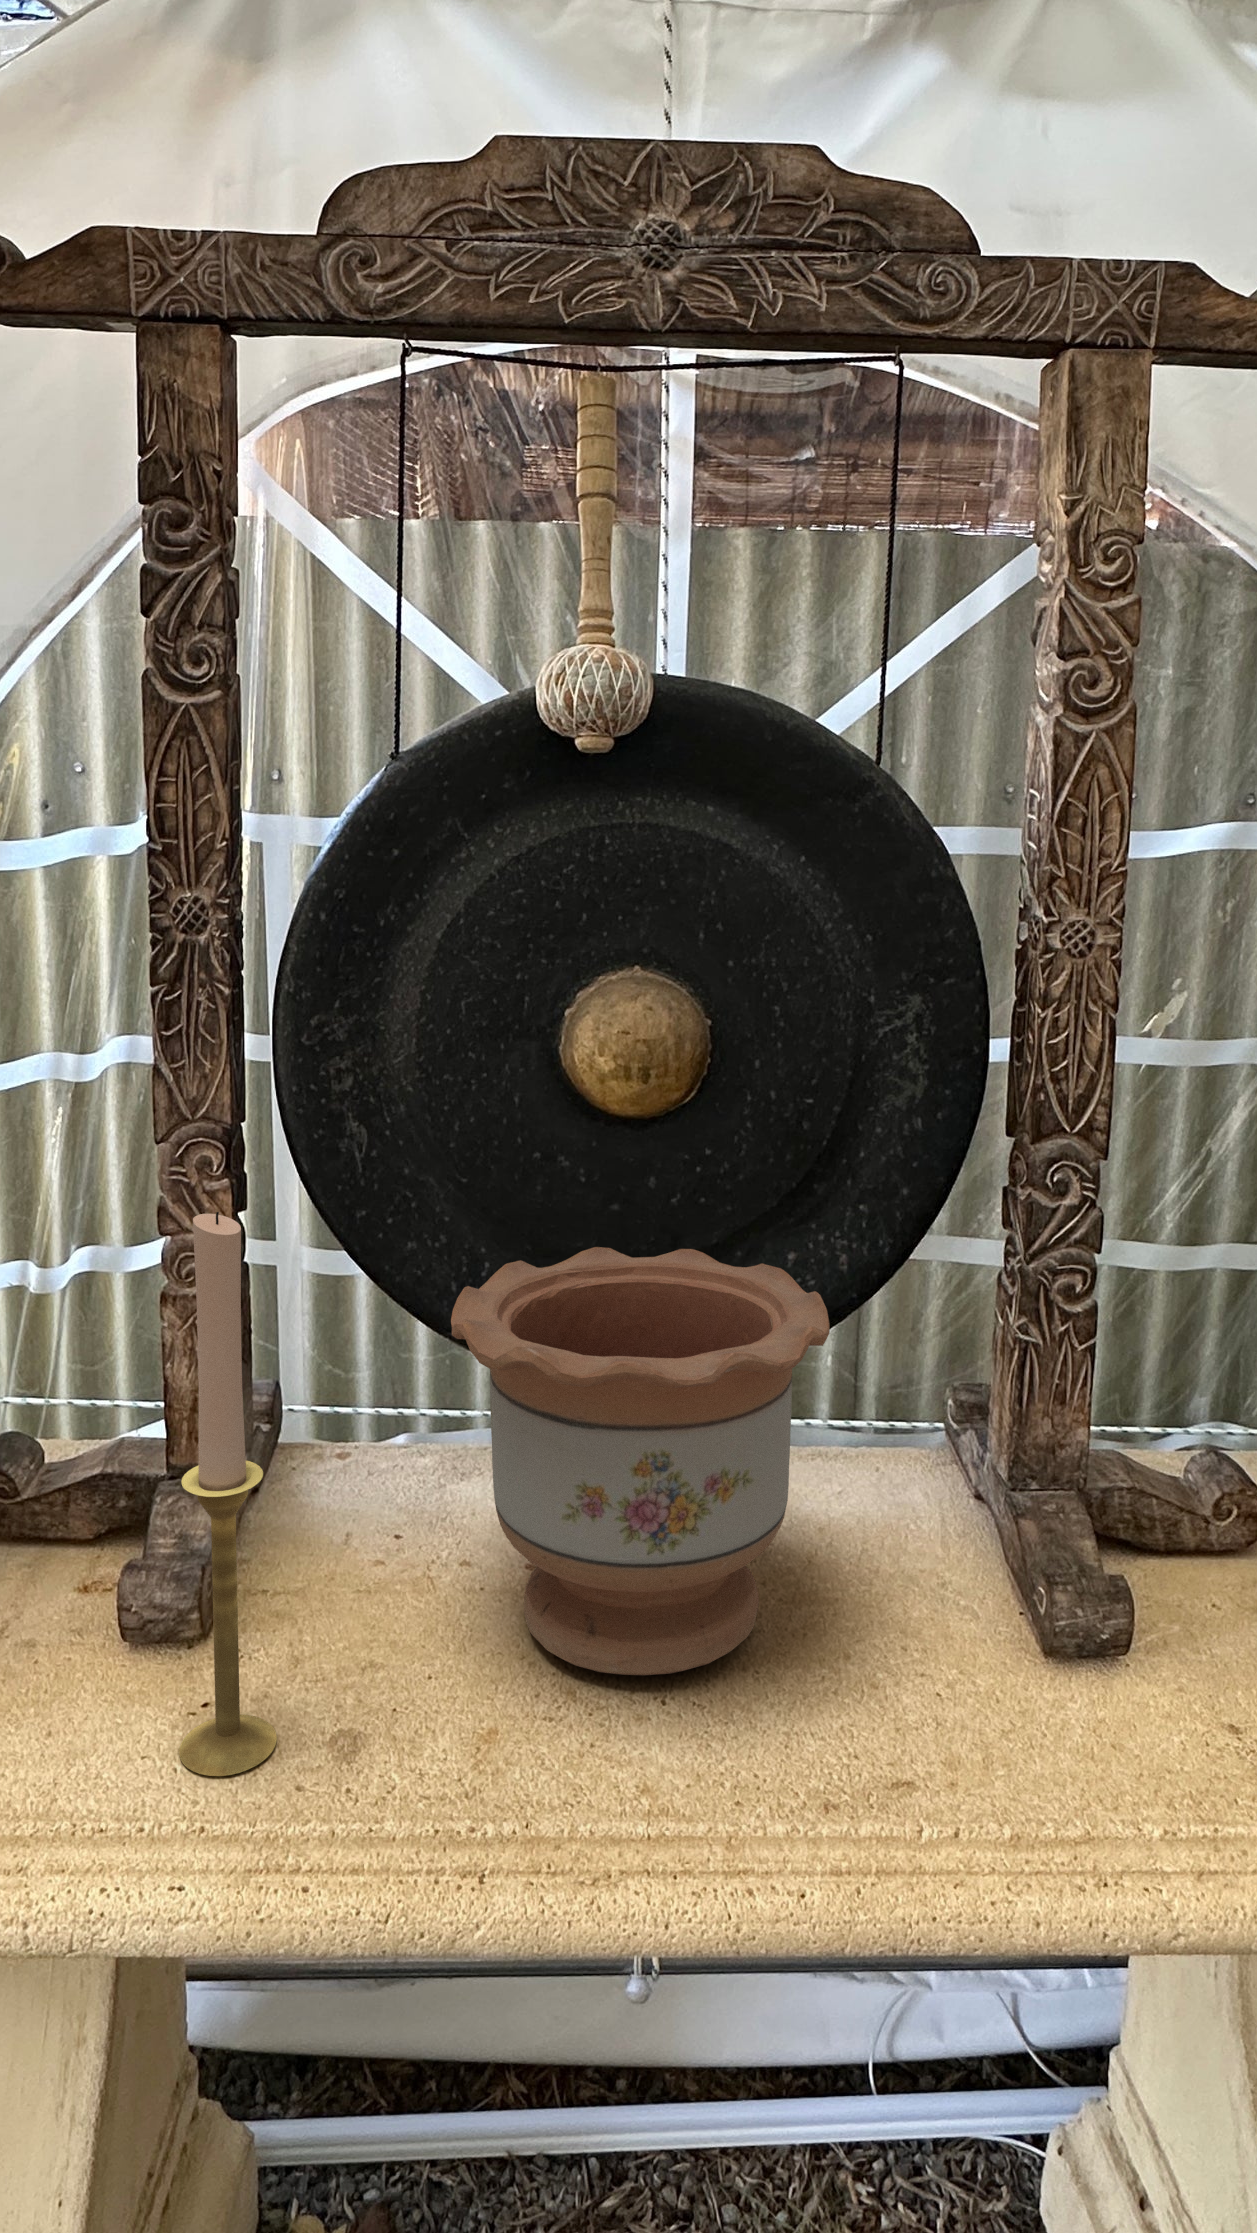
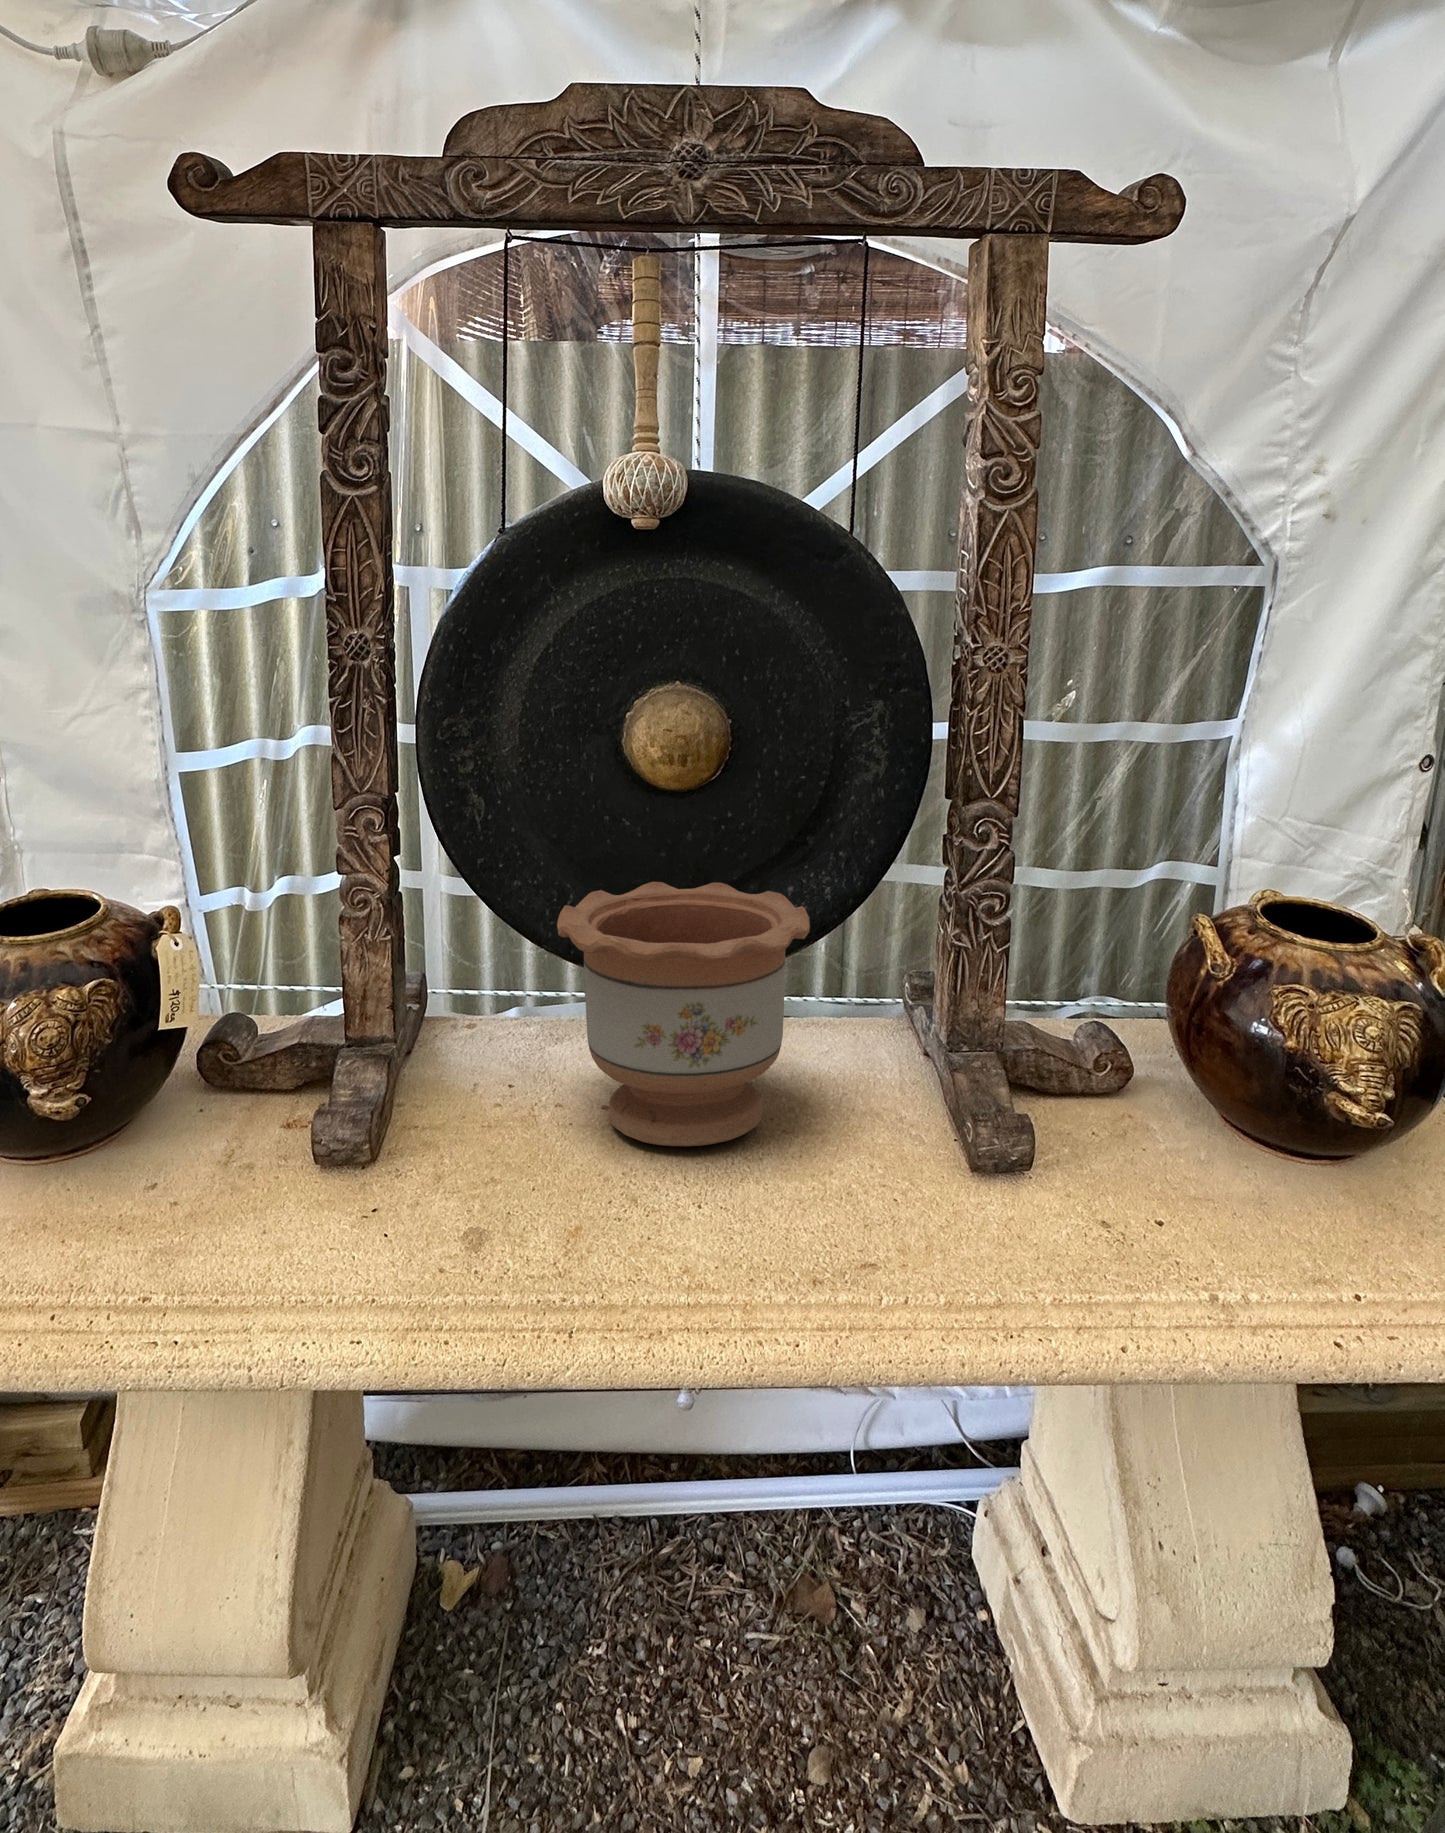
candlestick: present [179,1212,277,1776] -> none [397,849,457,1196]

